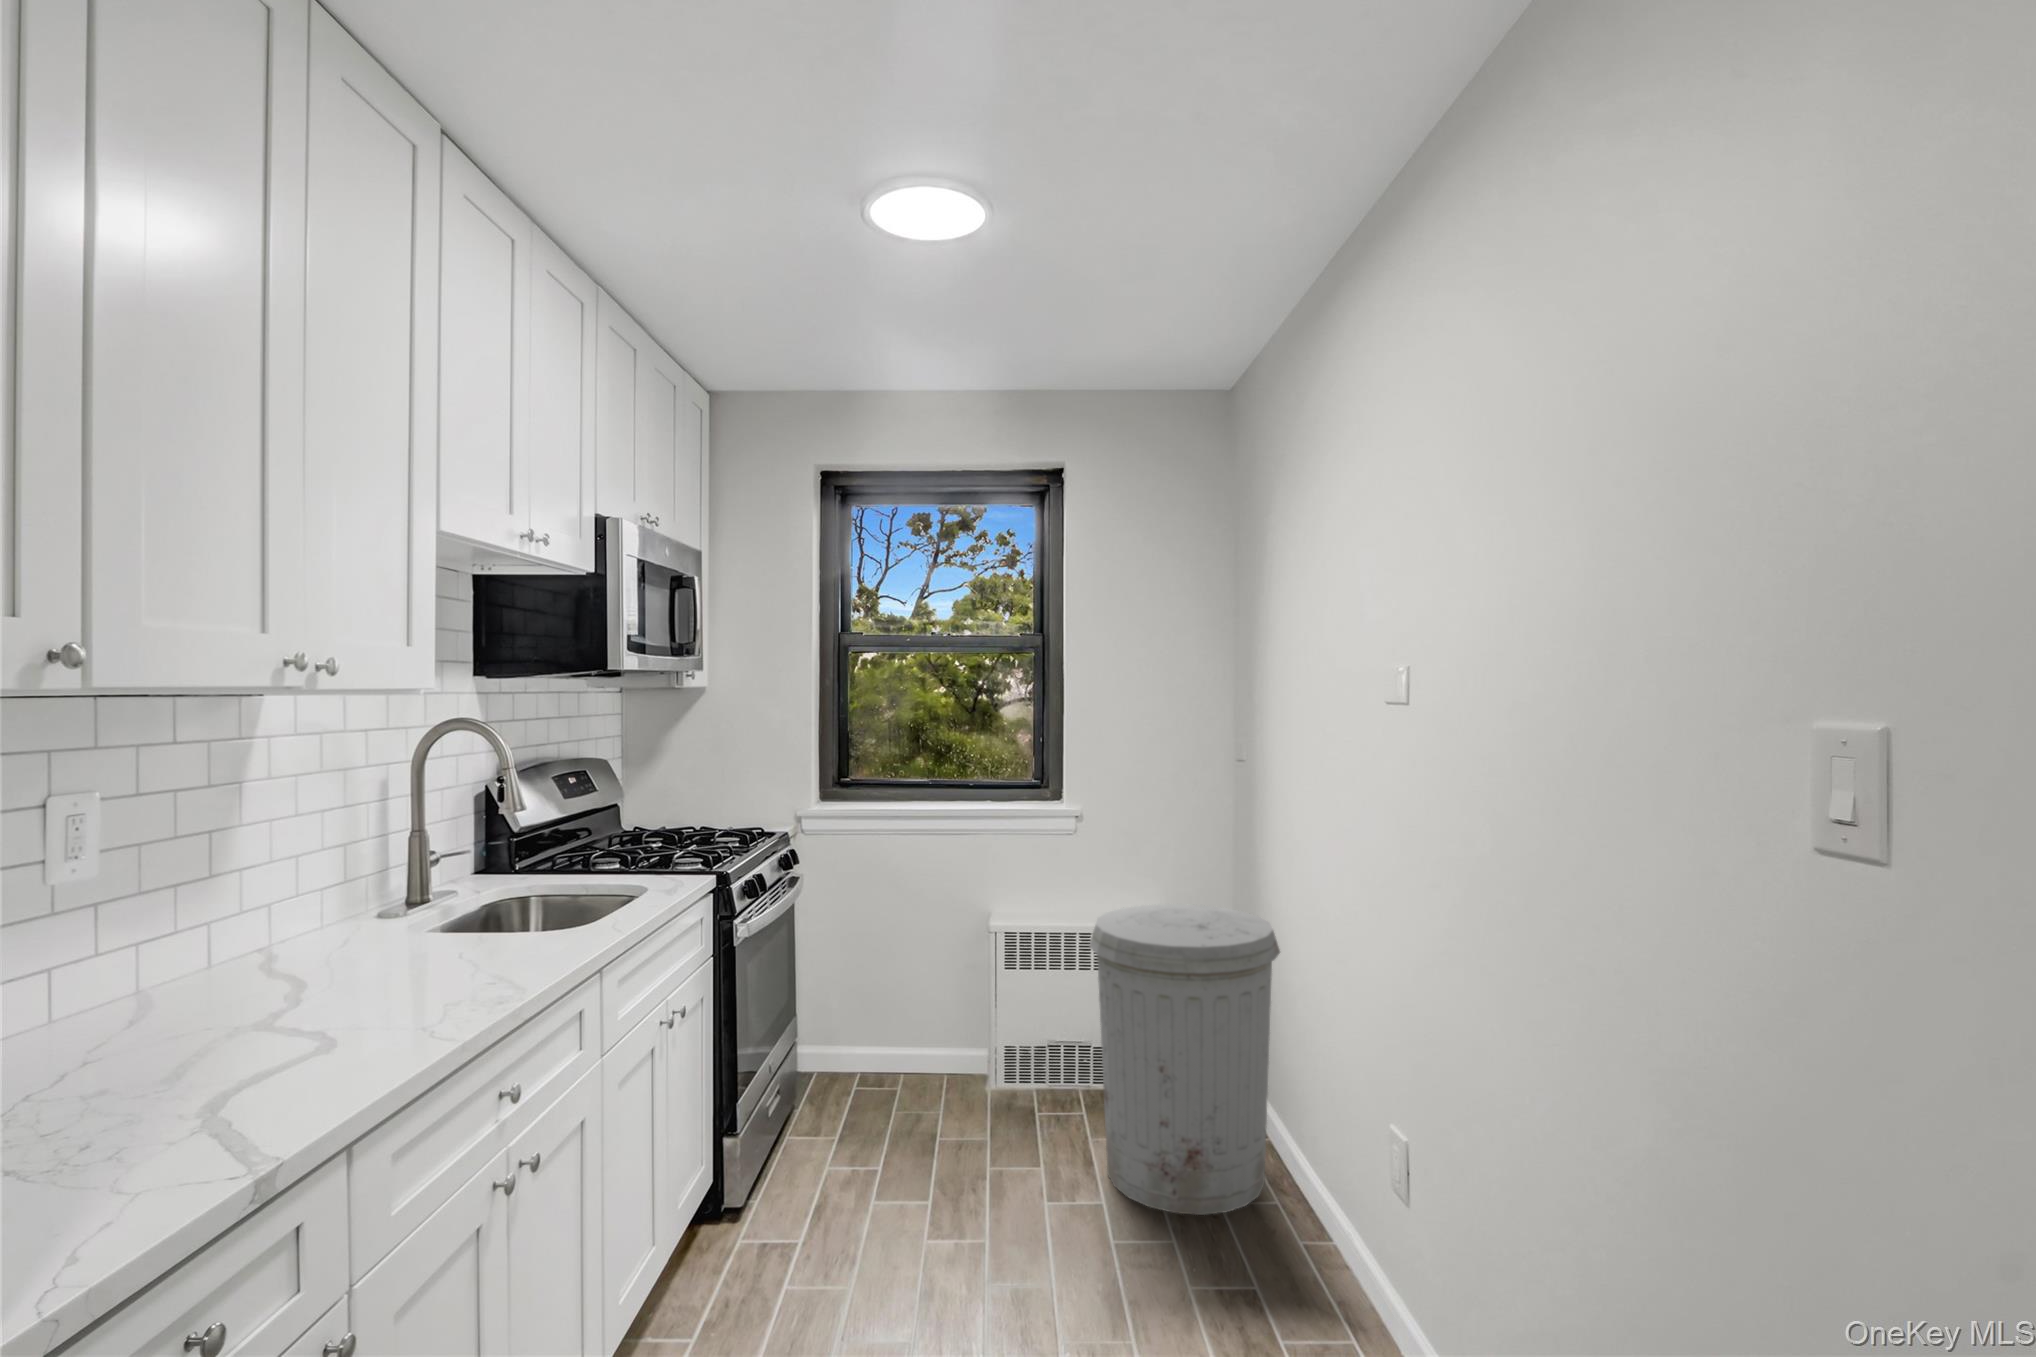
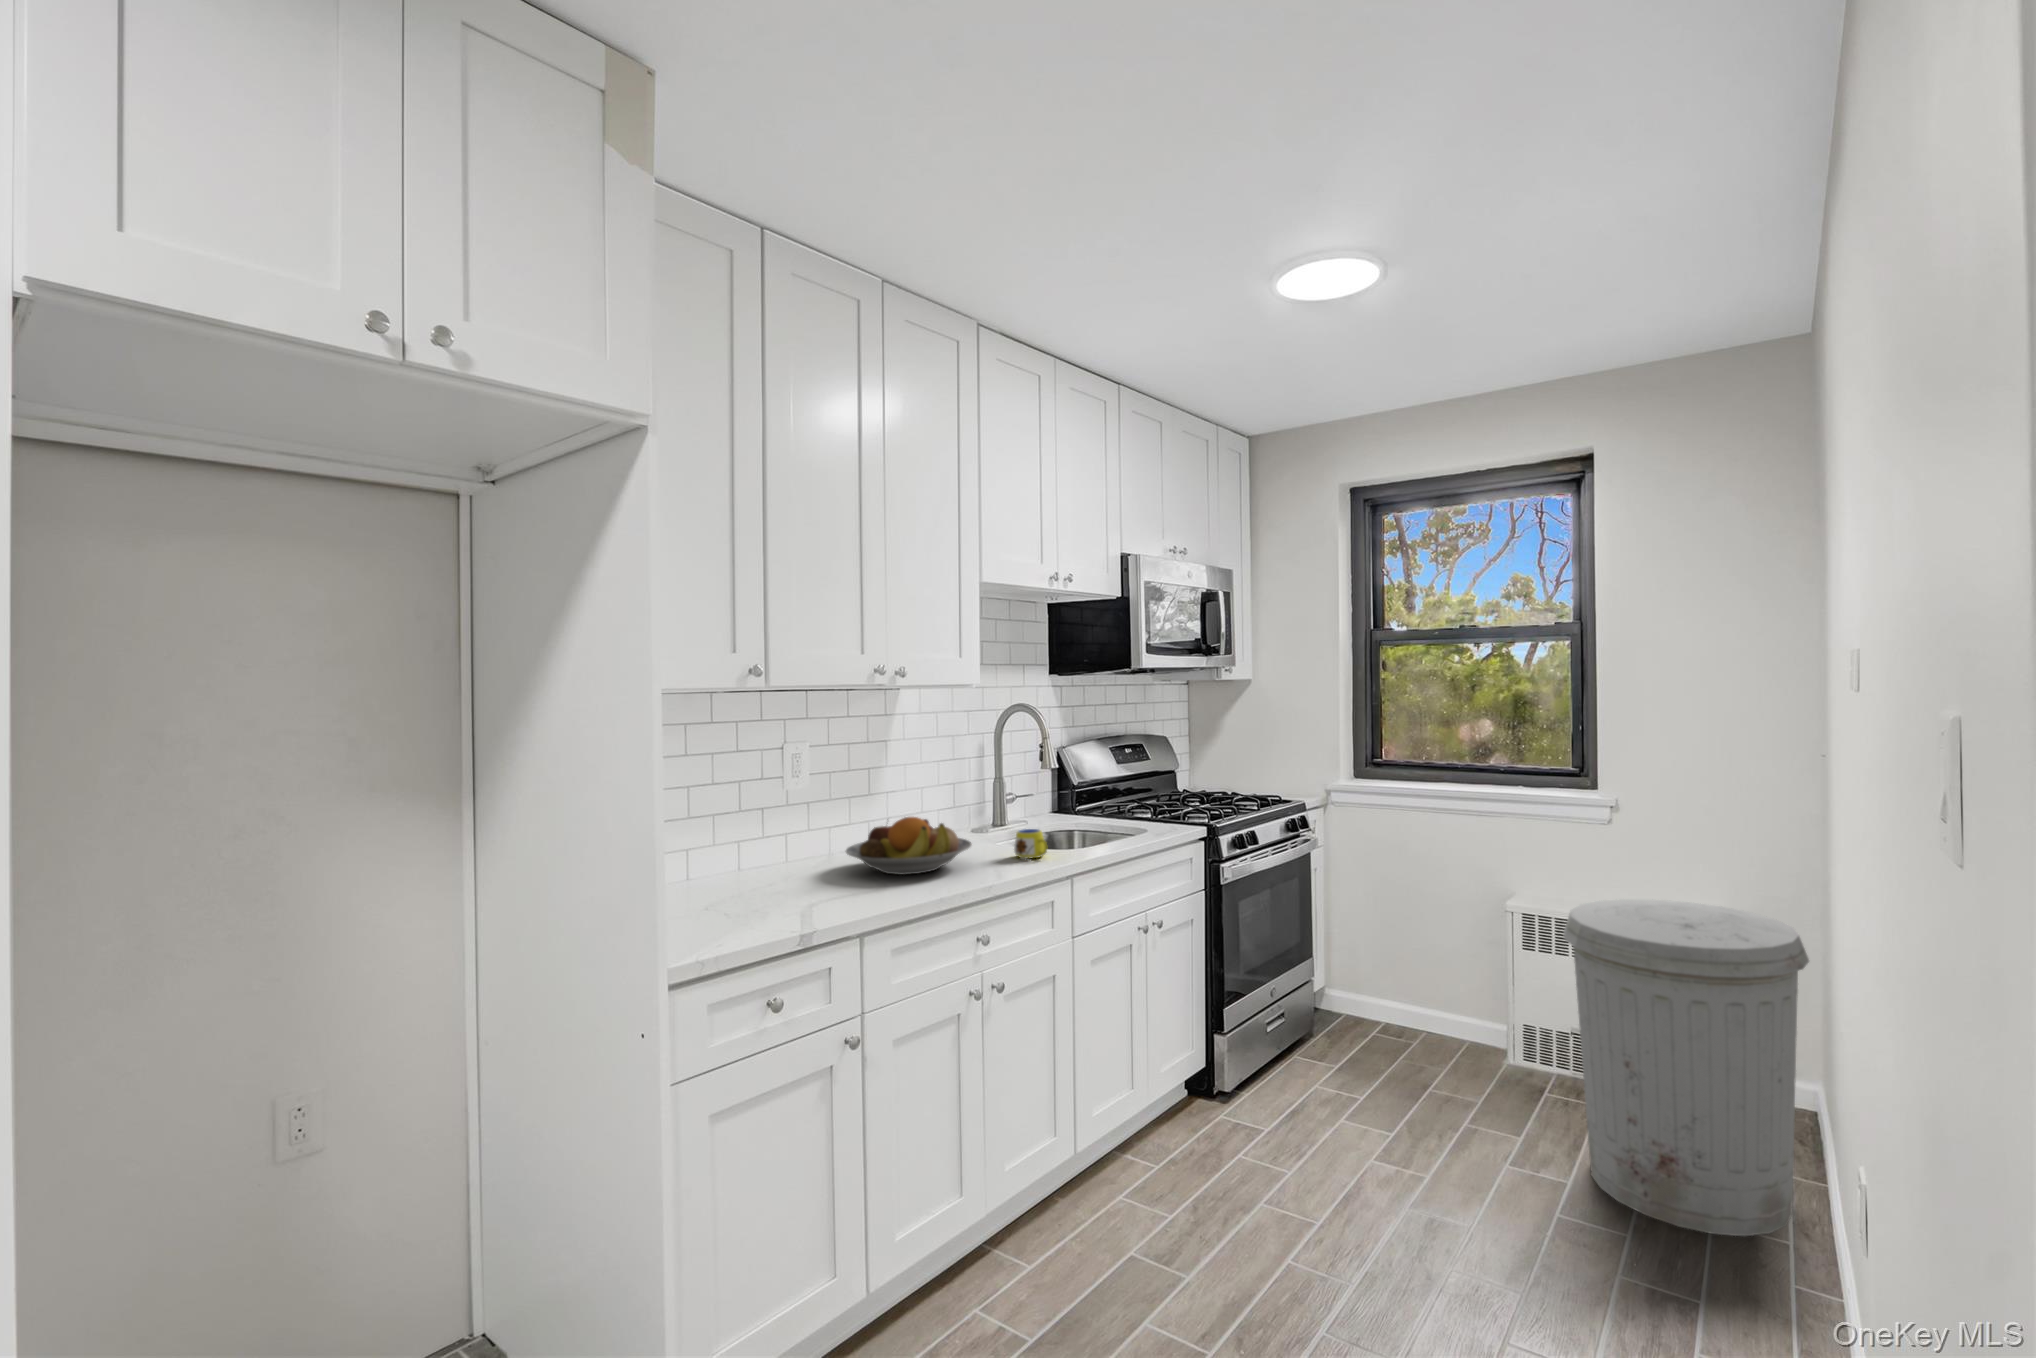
mug: none [479,903,542,953] -> present [1014,829,1047,861]
fruit bowl: none [142,905,418,1013] -> present [846,817,972,875]

